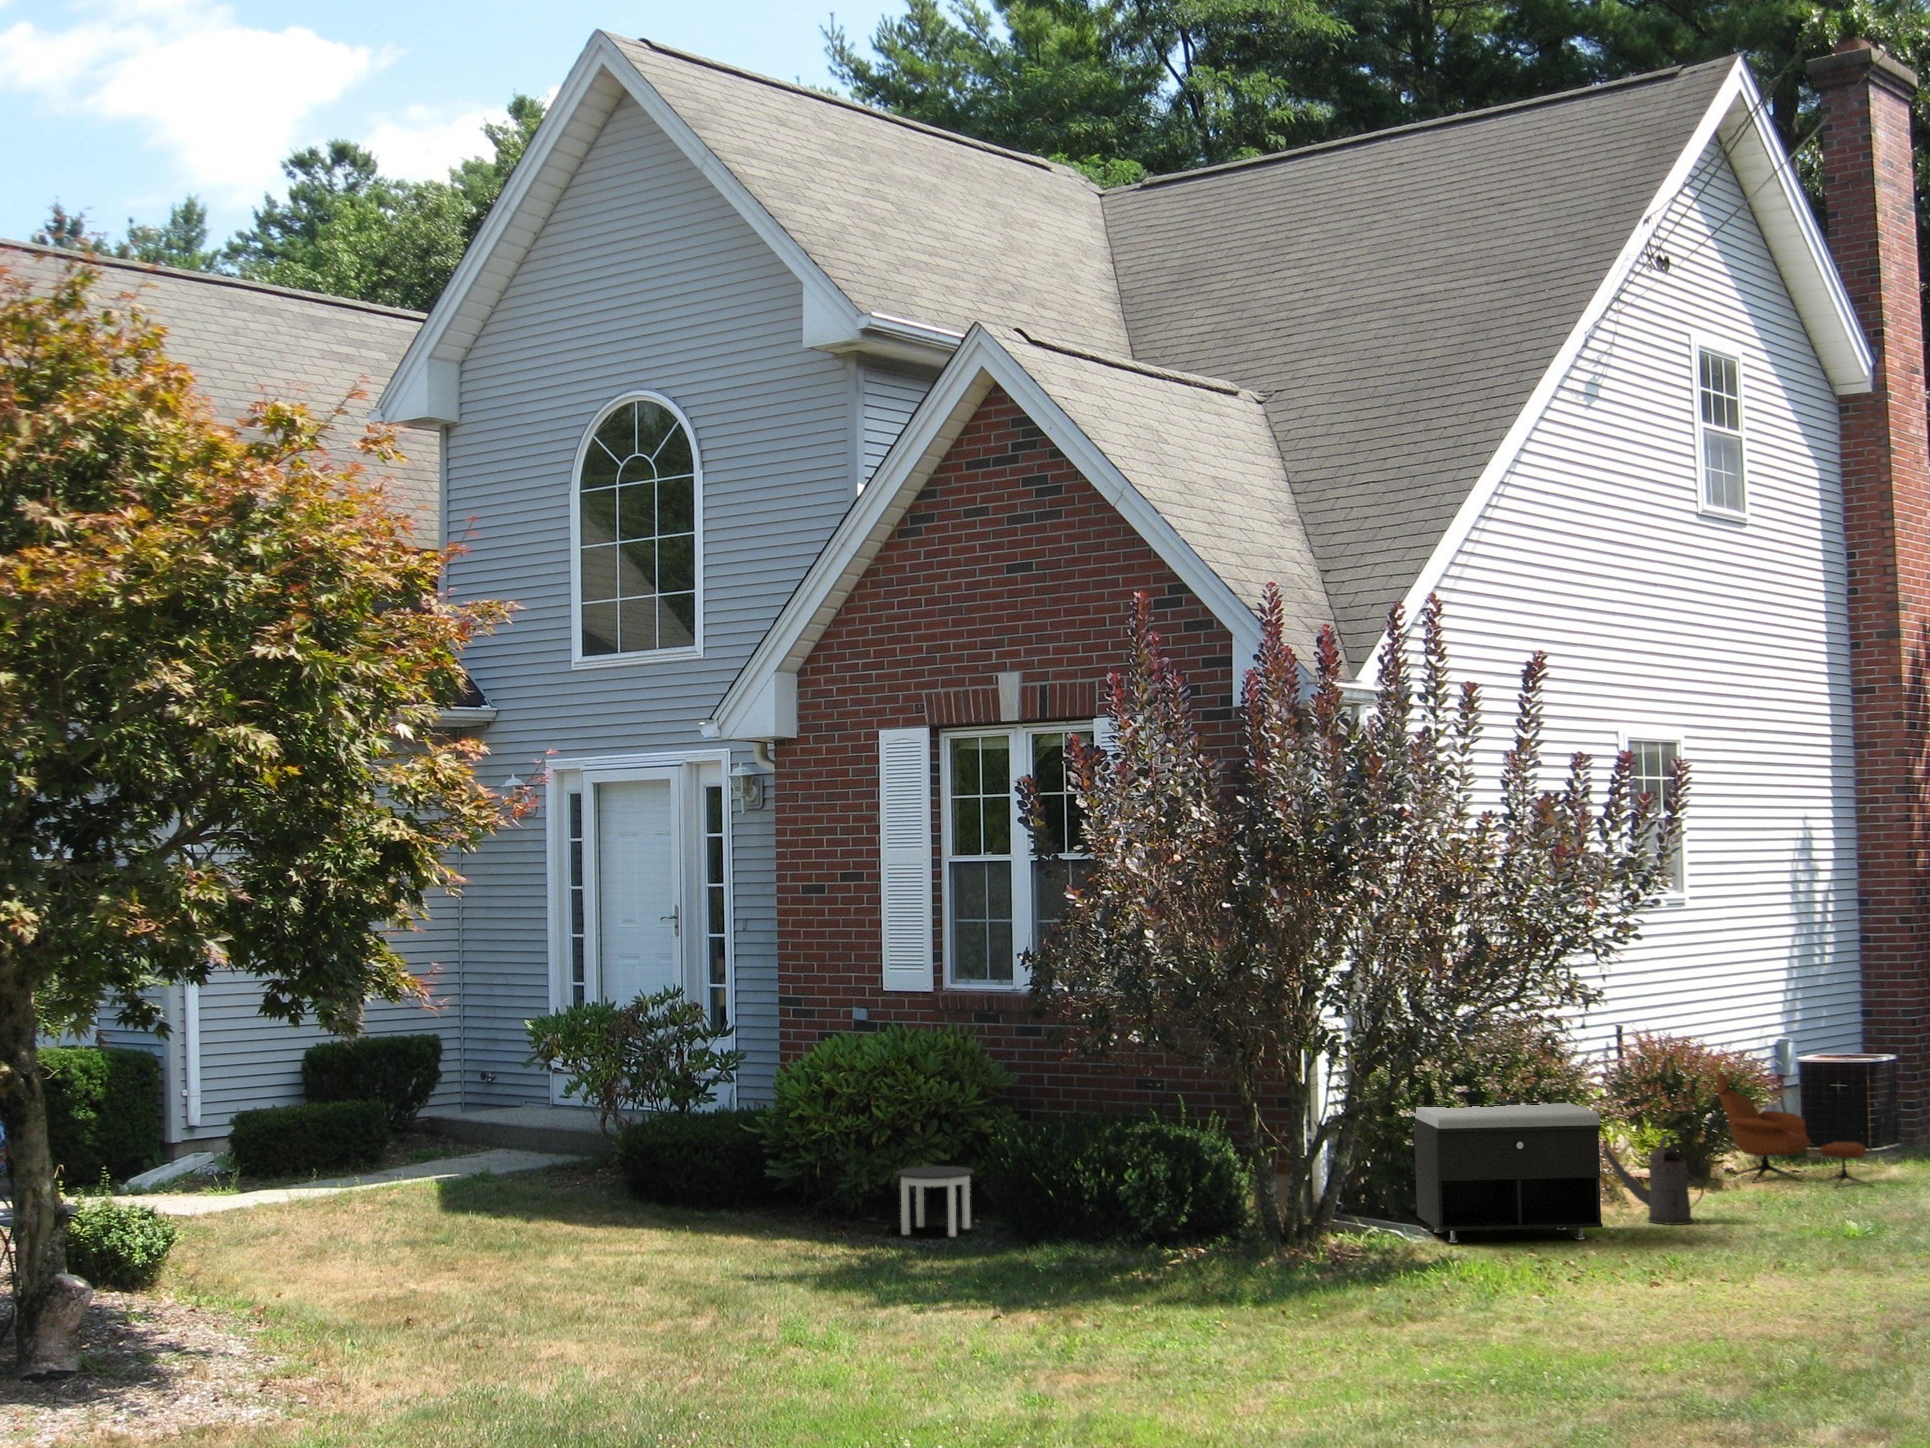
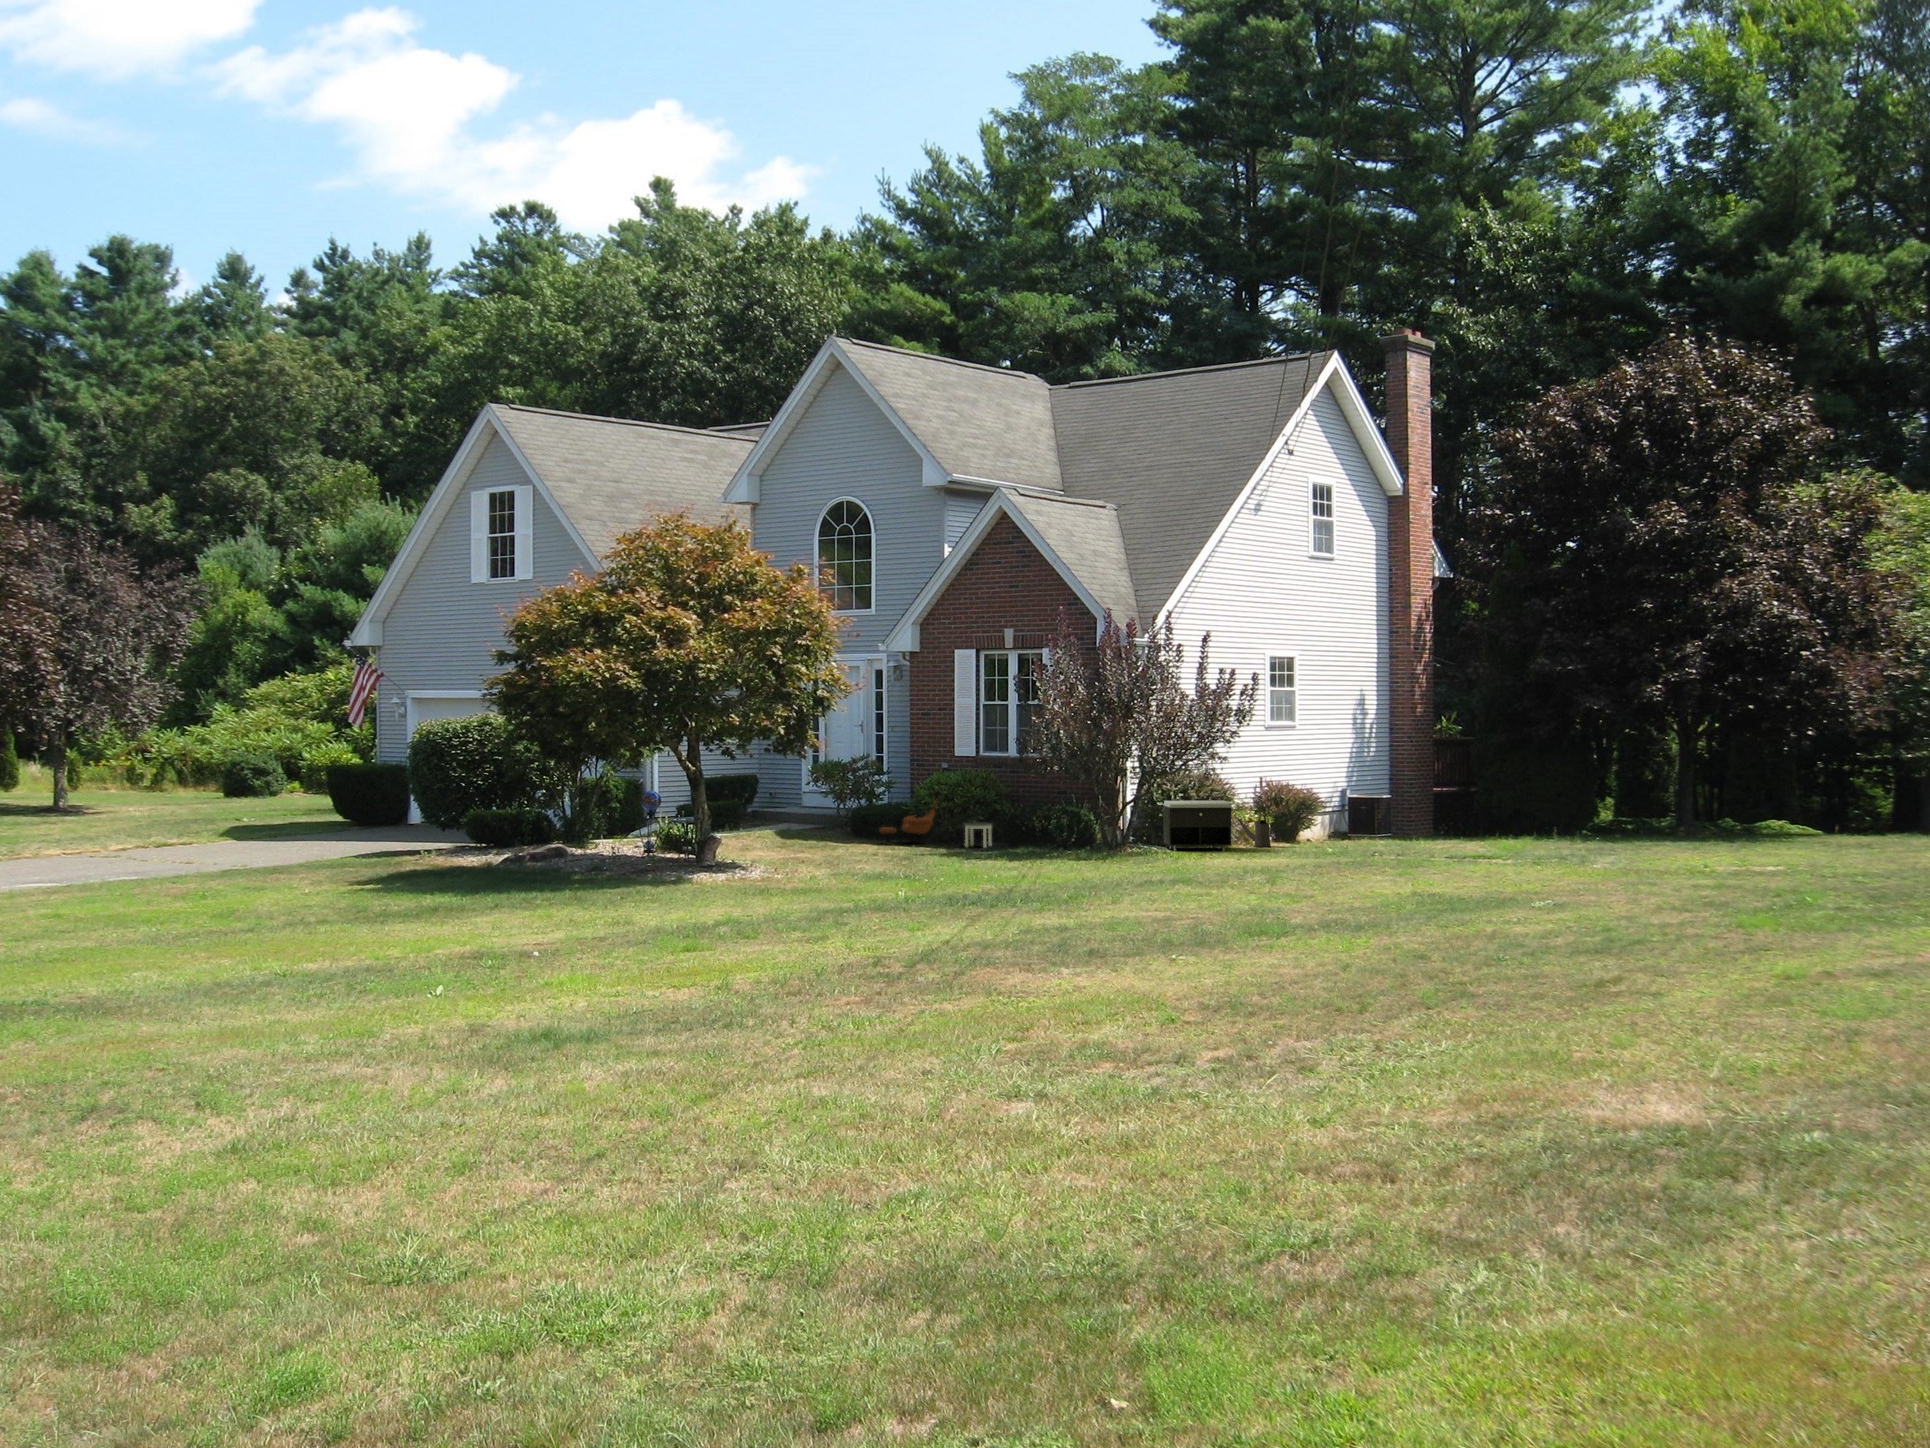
lounge chair: present [1716,1073,1868,1187] -> present [879,802,936,843]

